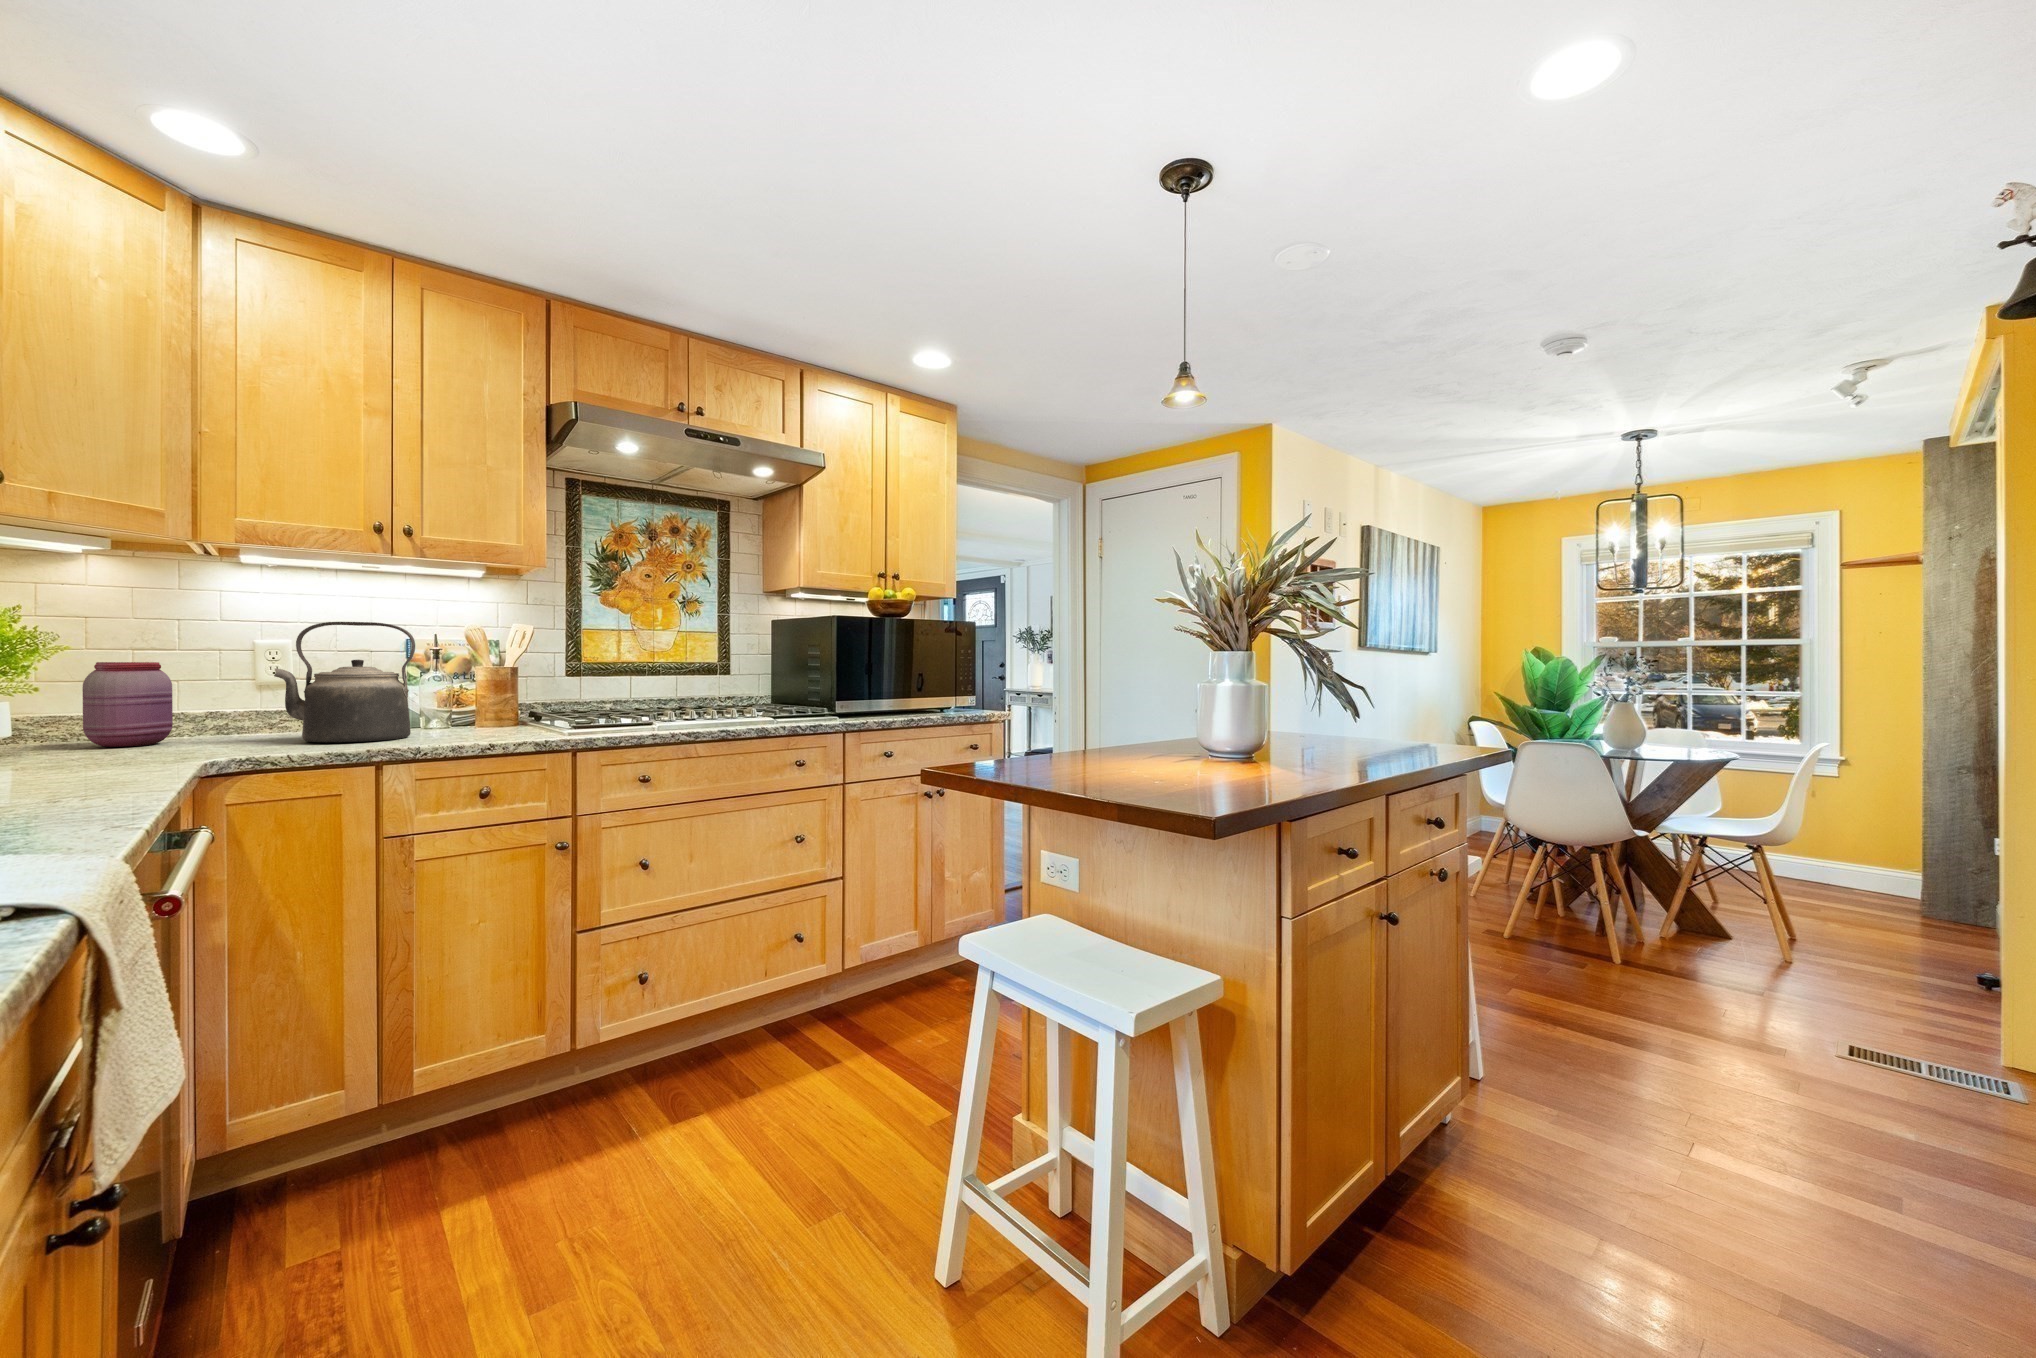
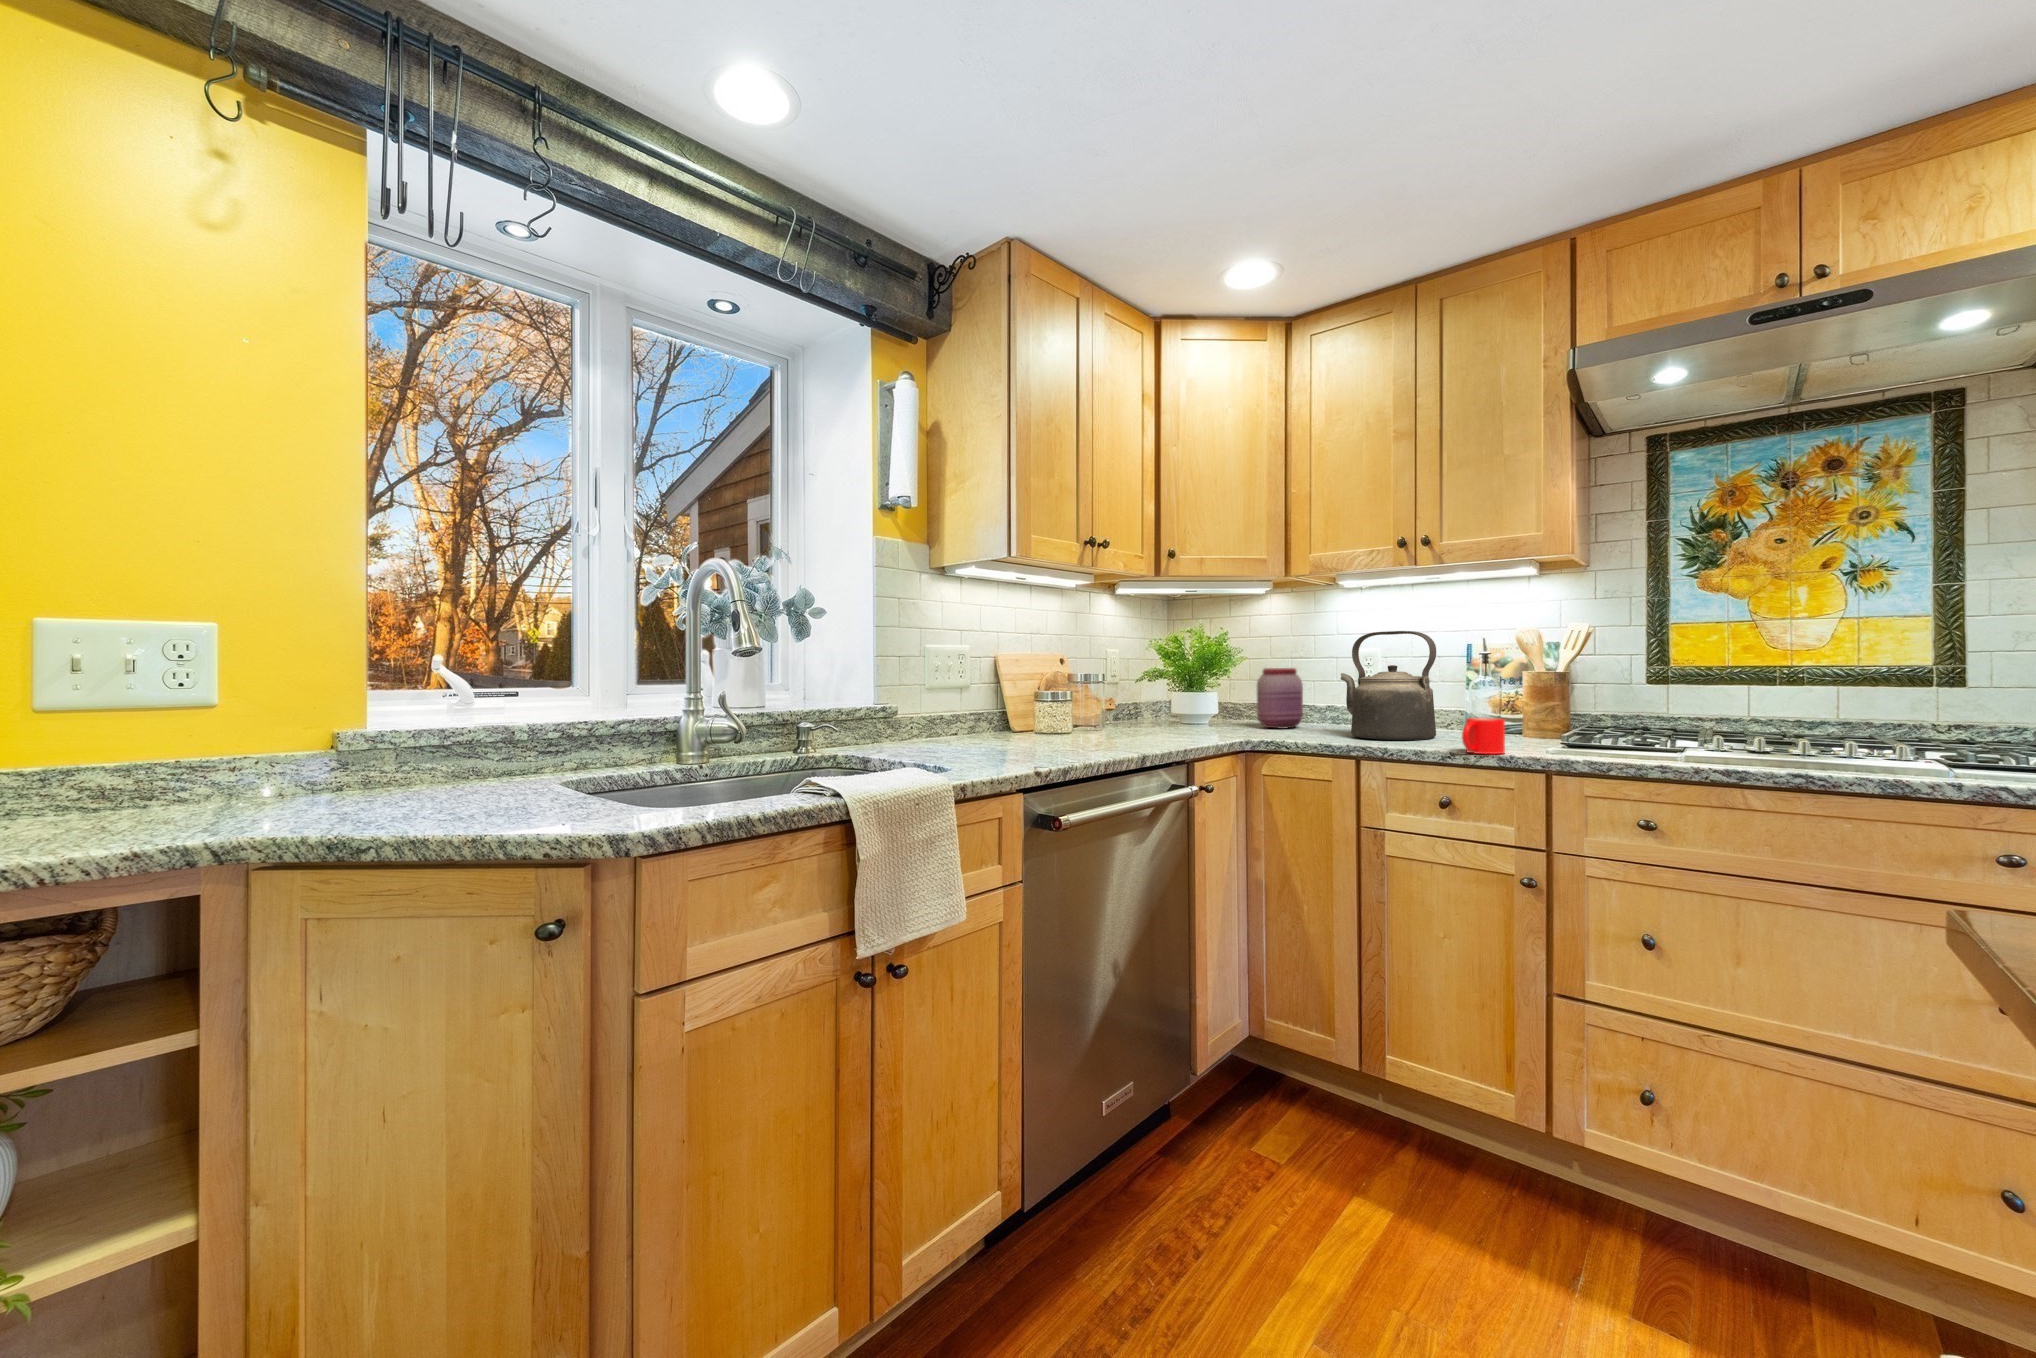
mug: none [496,708,532,741] -> present [1462,718,1505,754]

